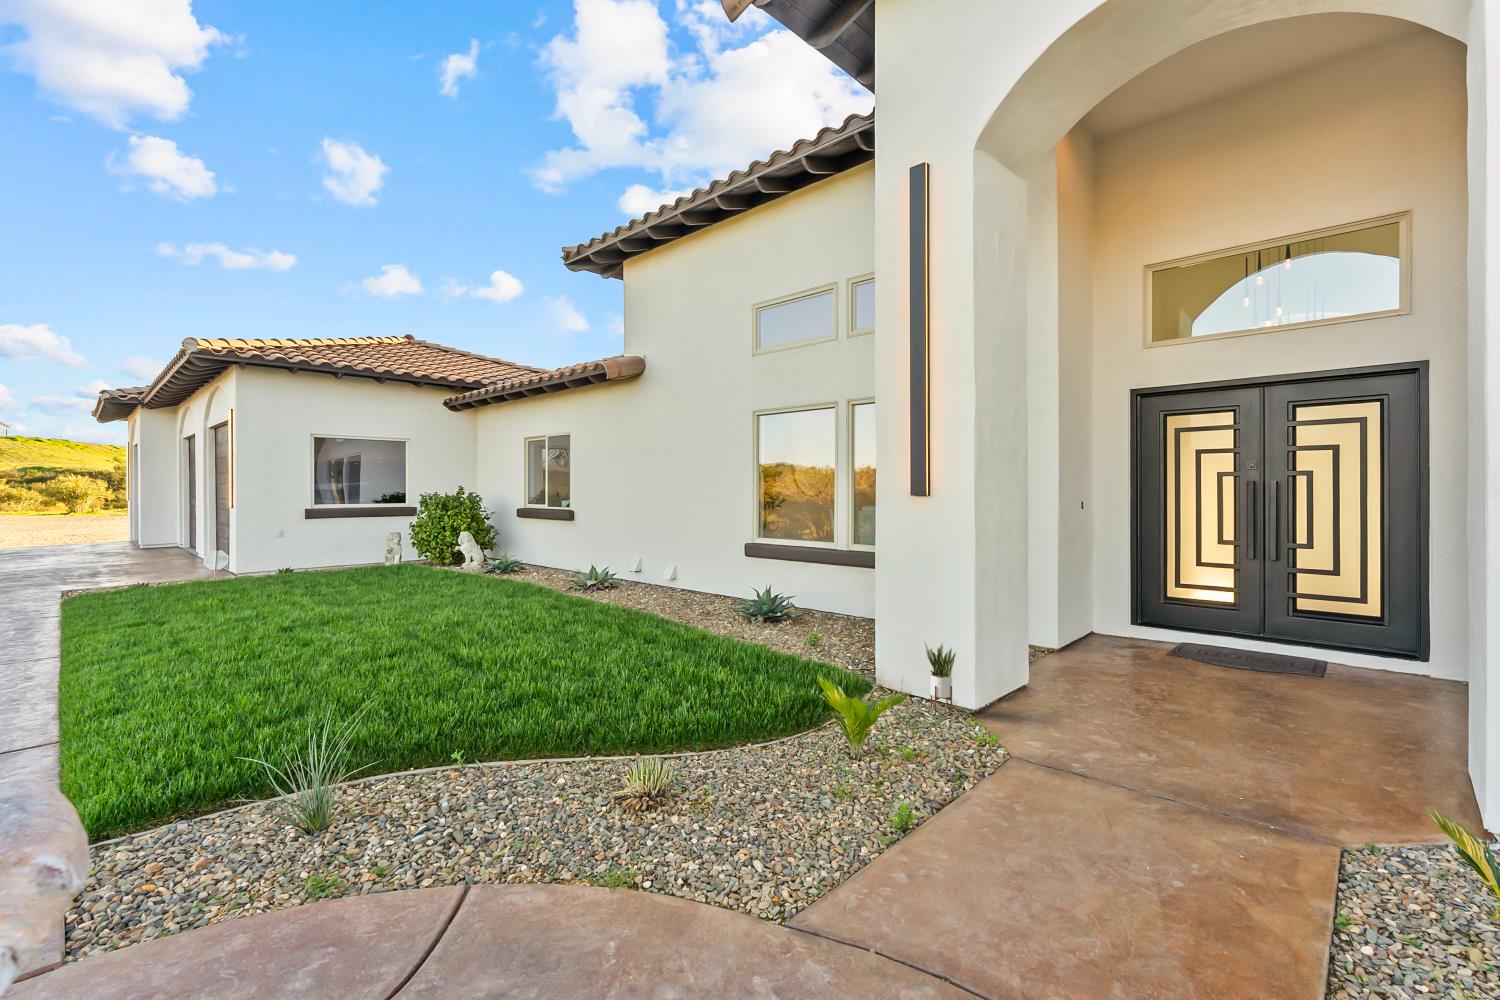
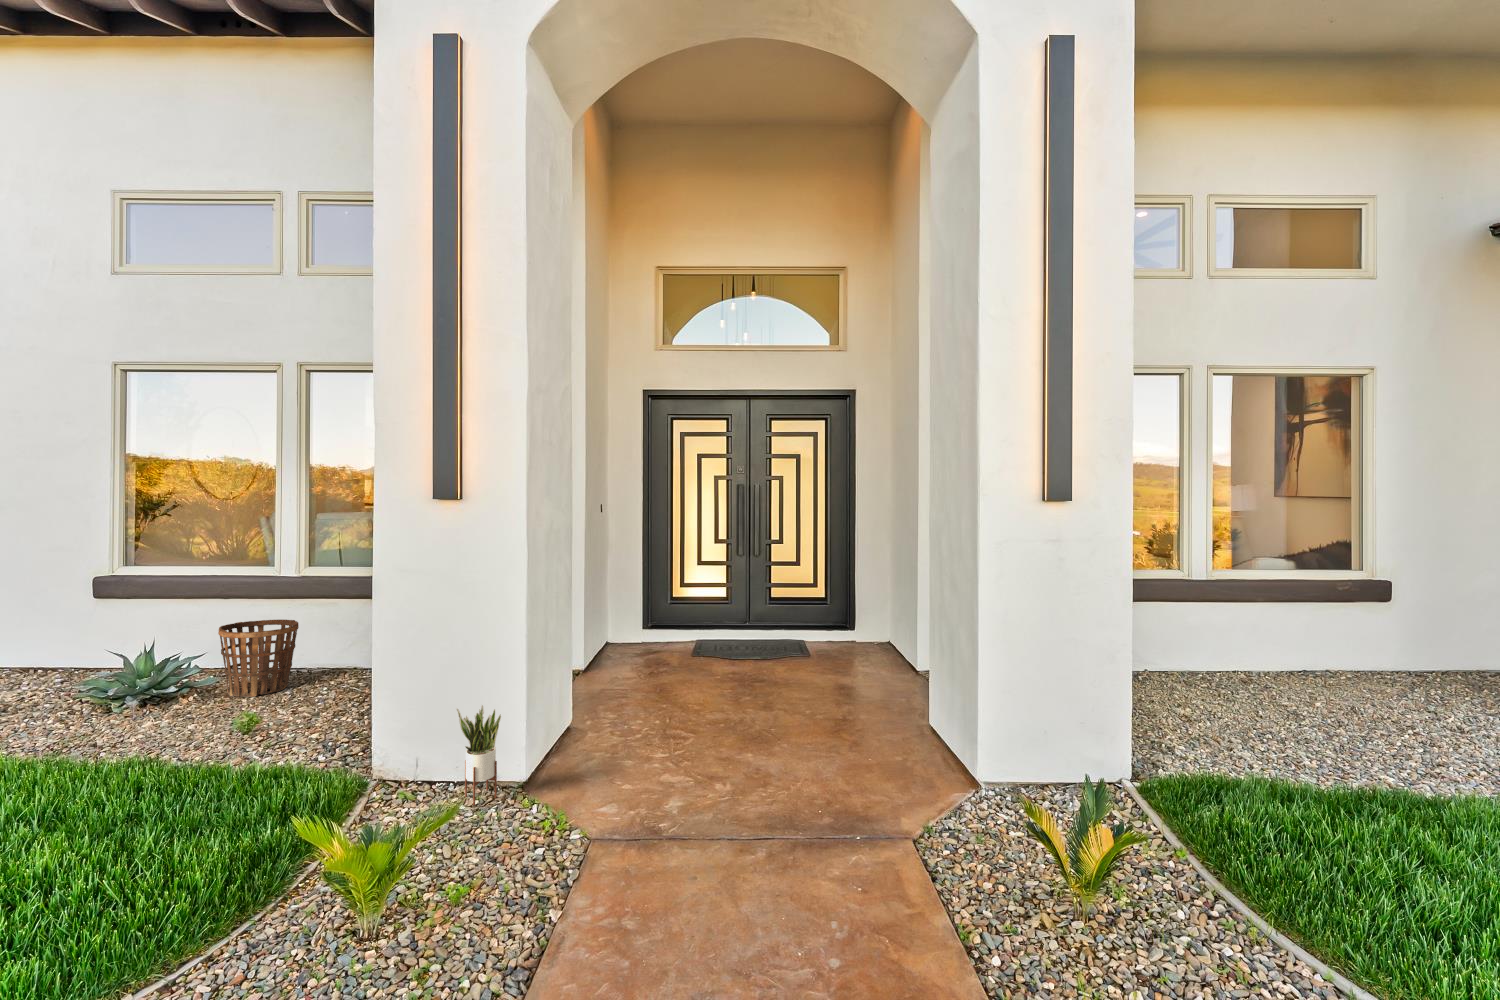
basket: none [803,578,846,627] -> present [218,620,299,697]

